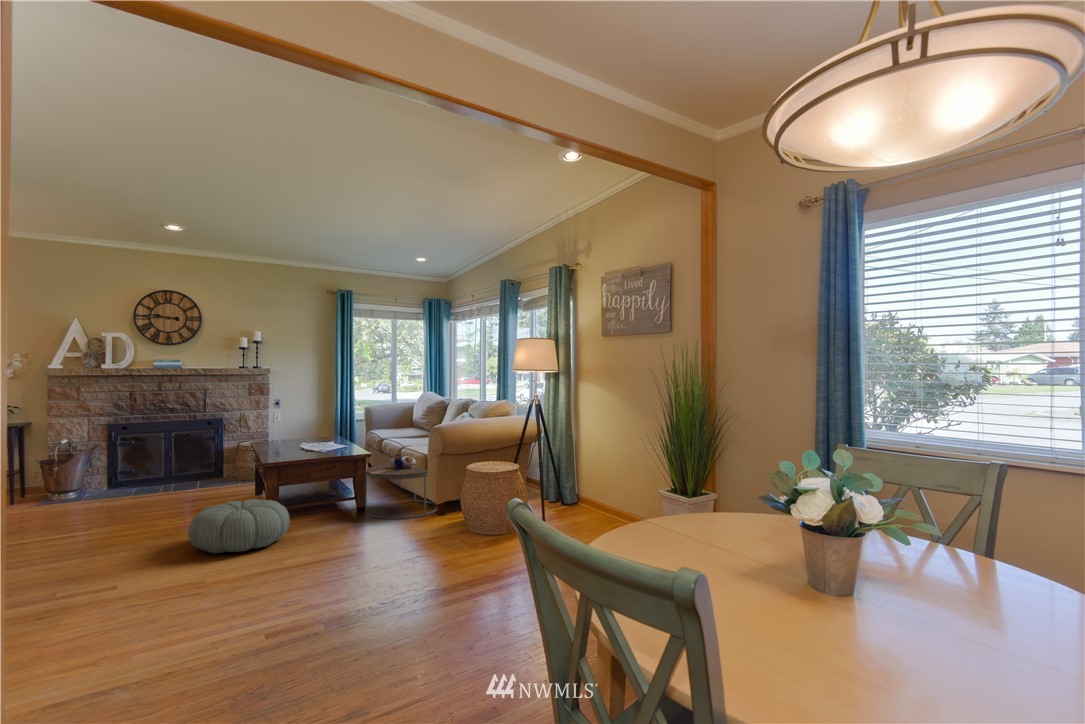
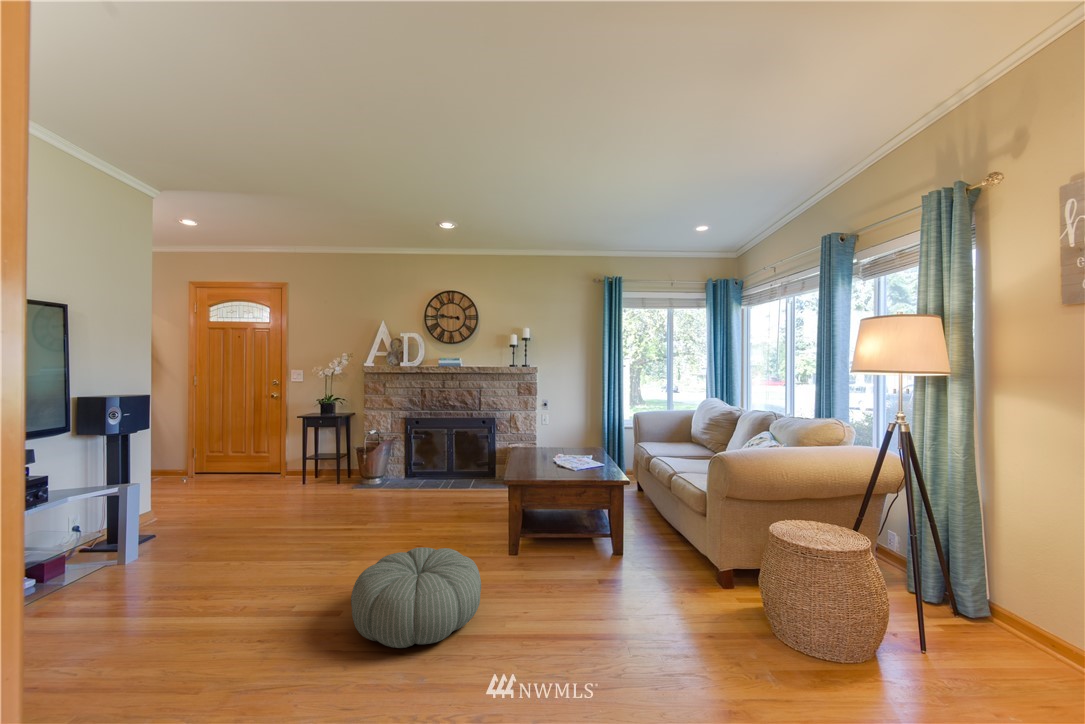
side table: present [365,454,437,519] -> none [605,502,720,621]

